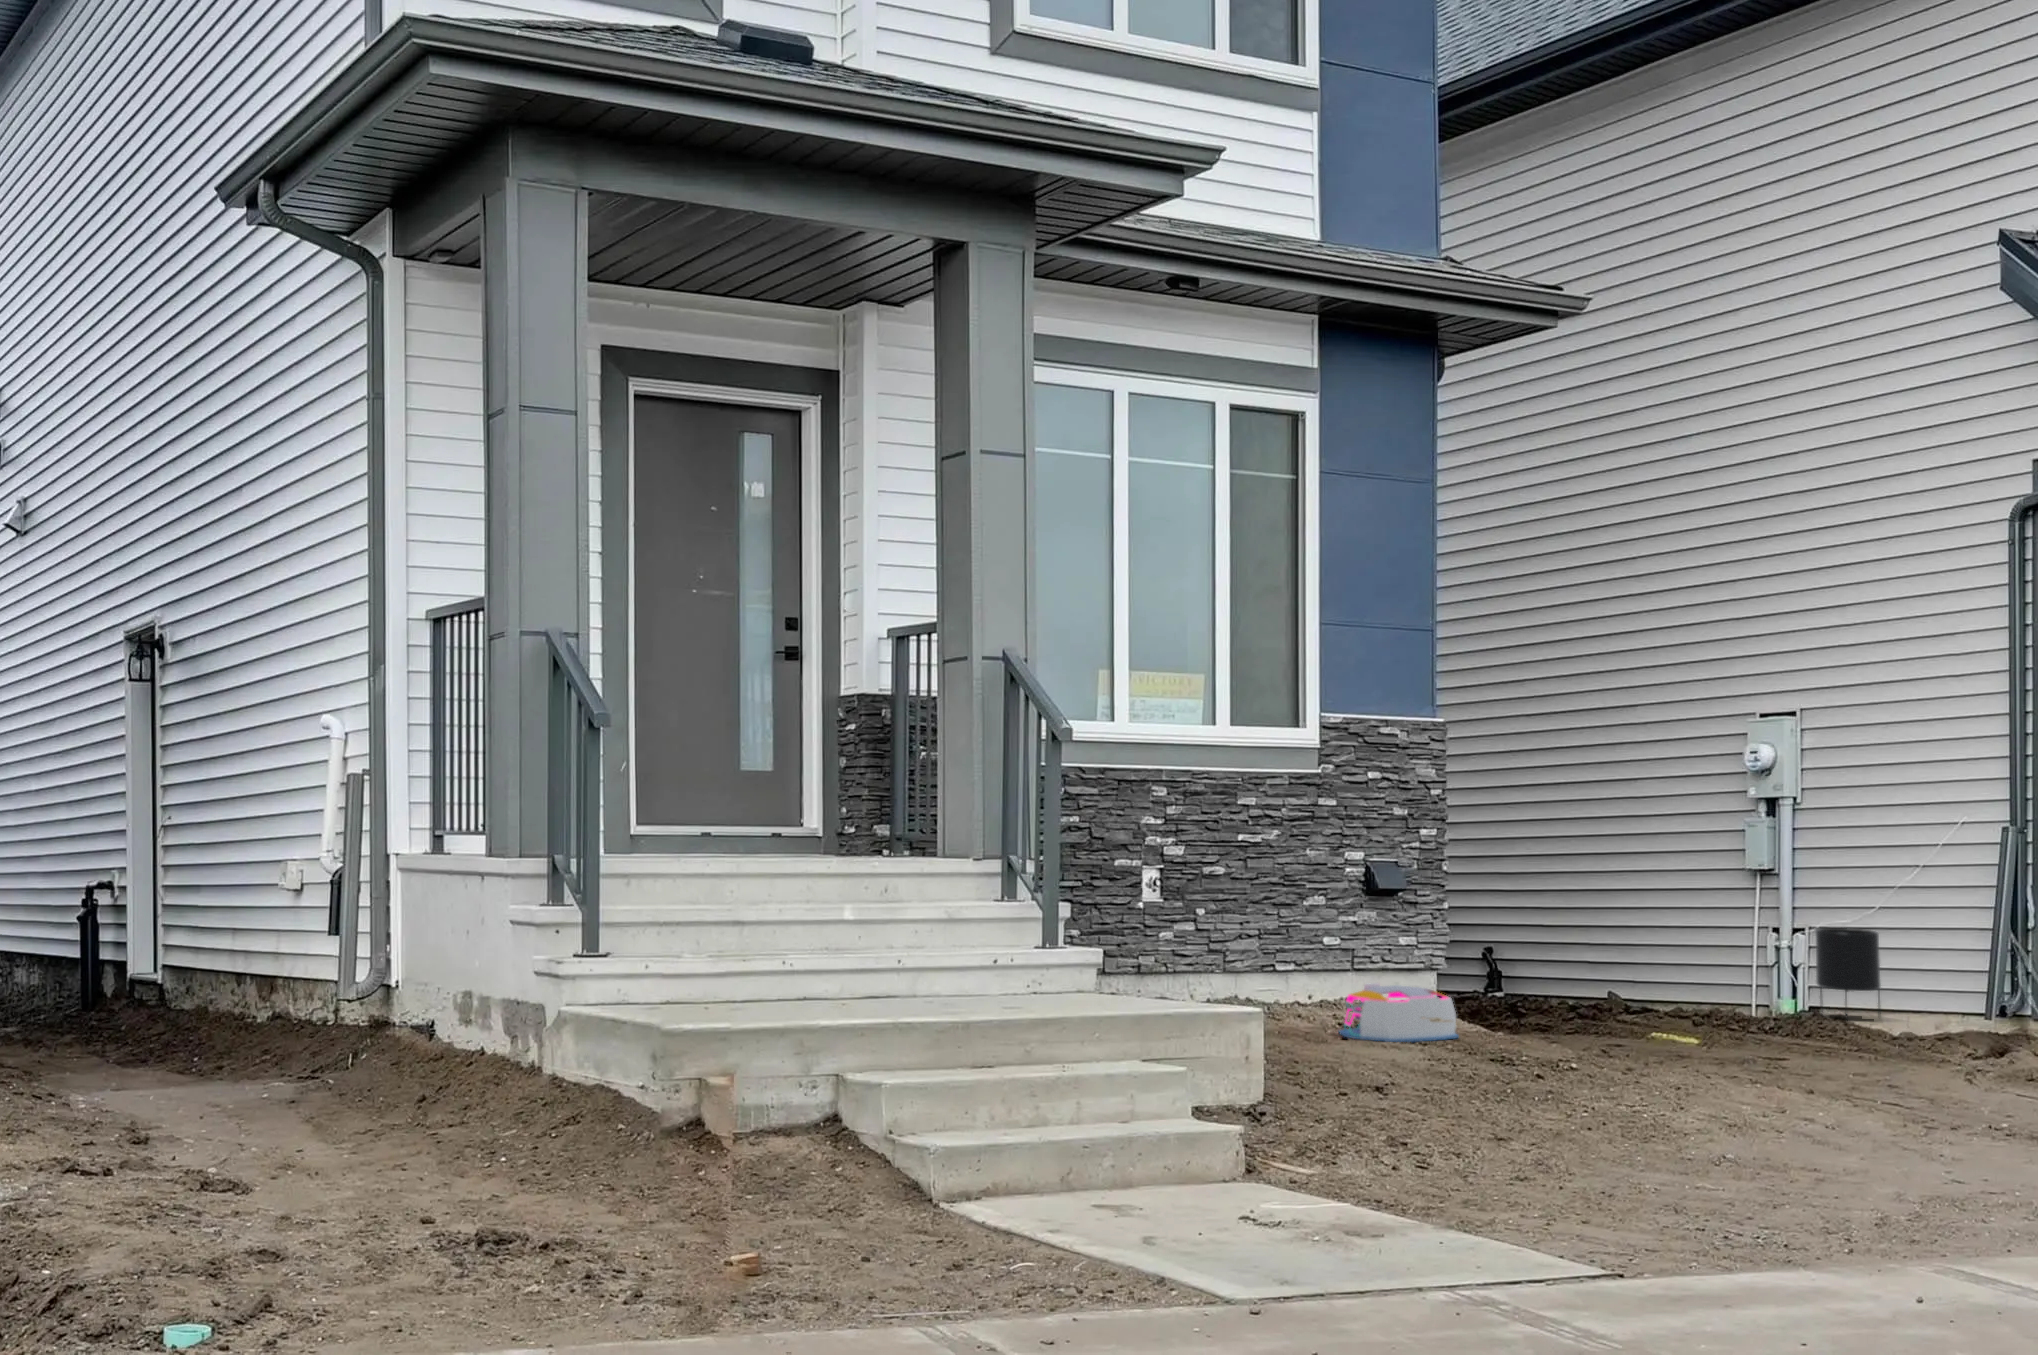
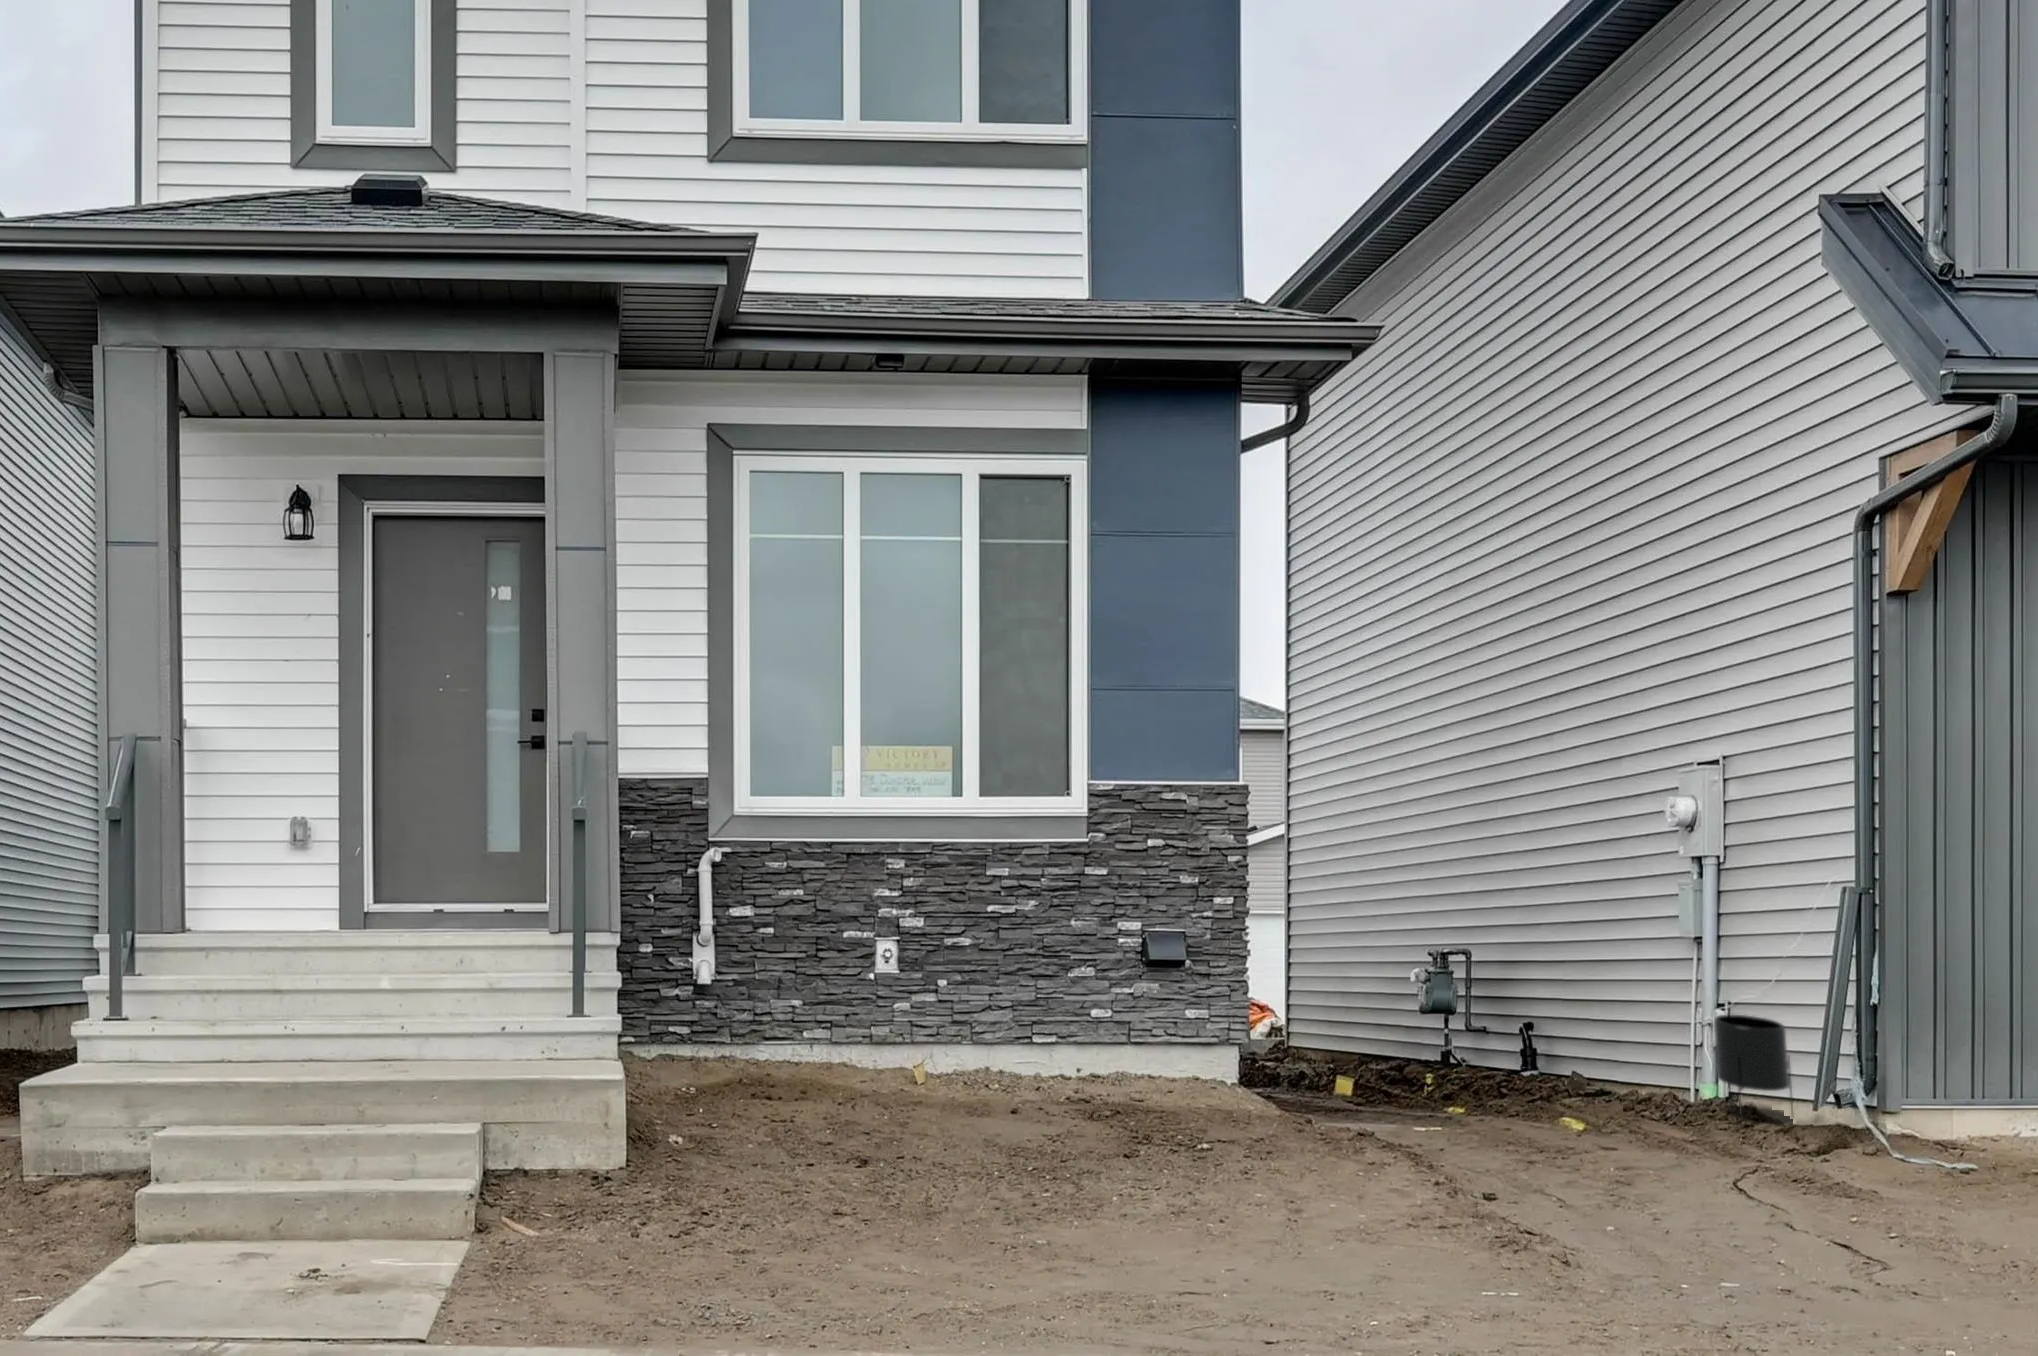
storage bin: present [1339,983,1459,1042] -> none [1090,1054,1211,1123]

